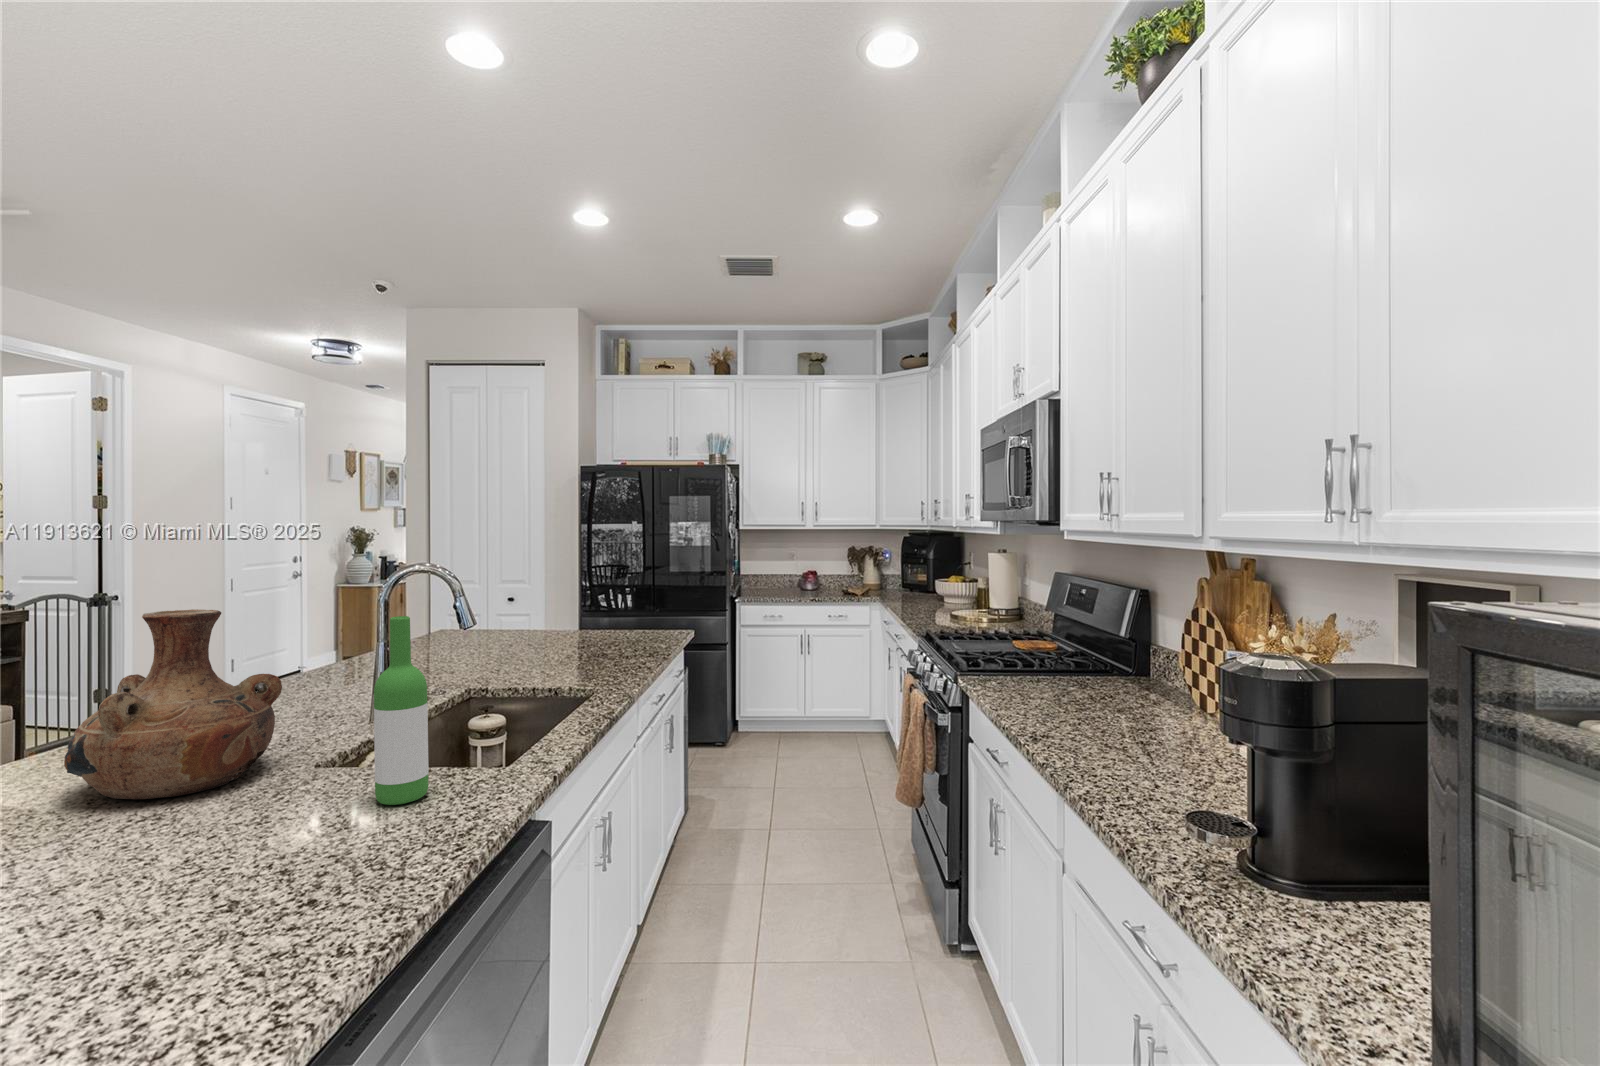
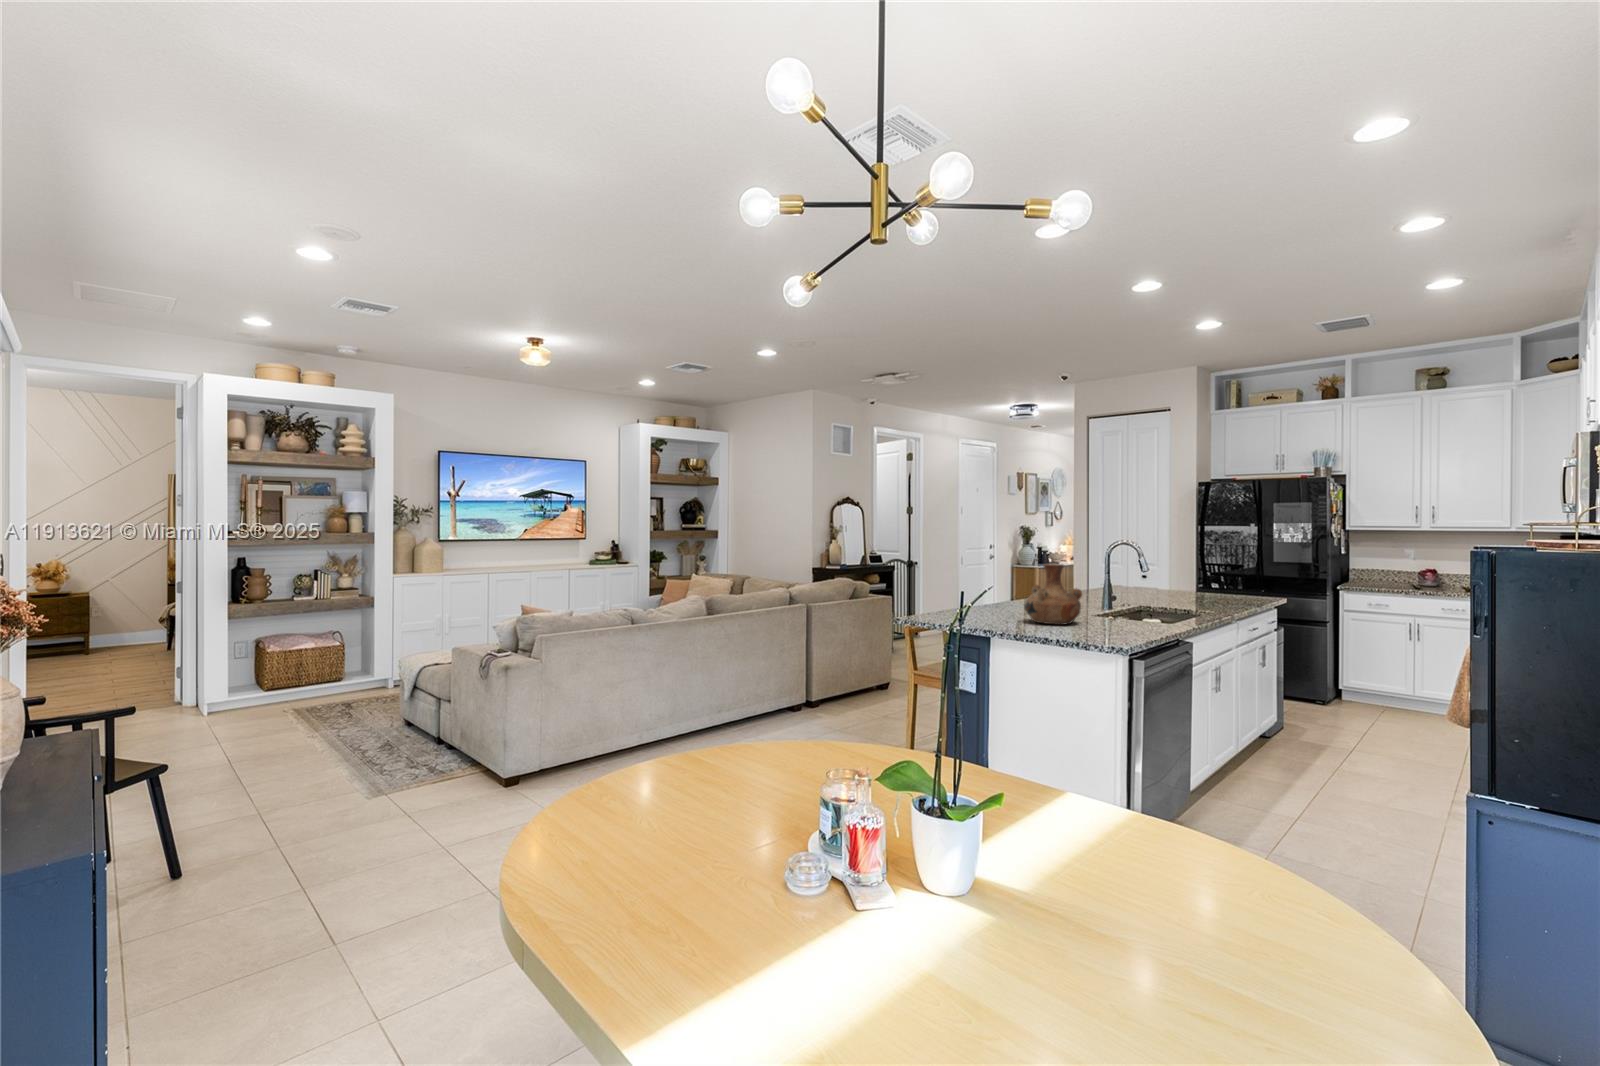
wine bottle: present [374,616,429,805] -> none [1124,568,1143,634]

